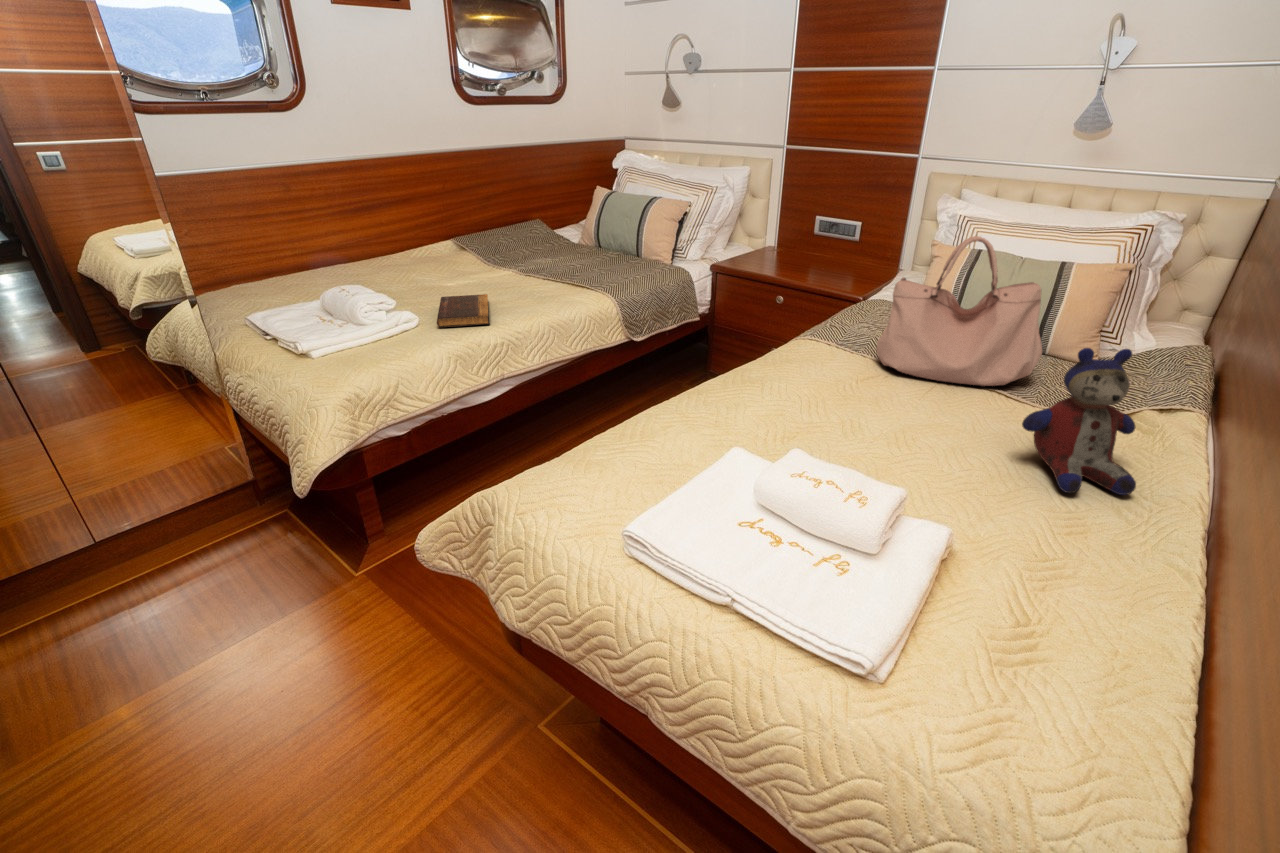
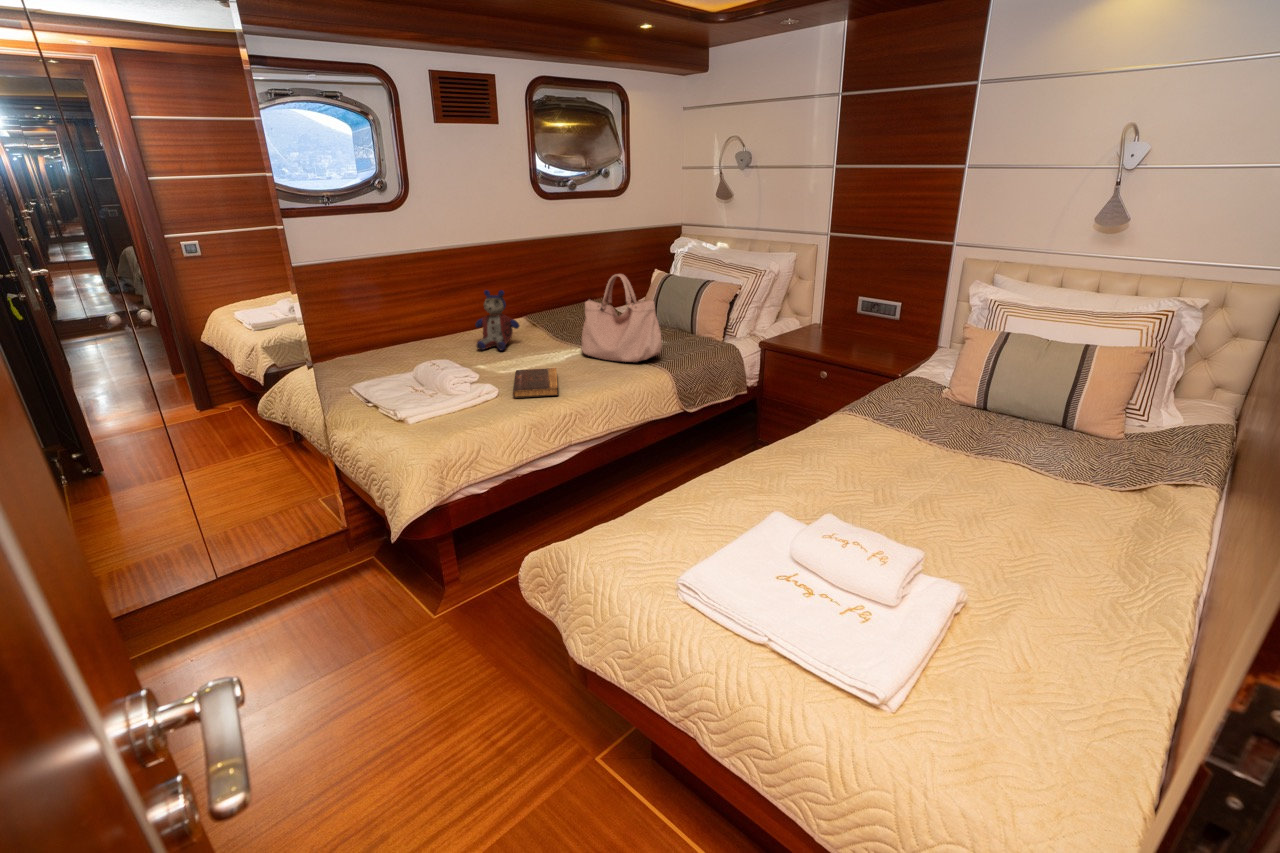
handbag: present [877,236,1042,386] -> present [581,274,662,362]
stuffed bear: present [1022,348,1136,495] -> present [475,290,519,350]

